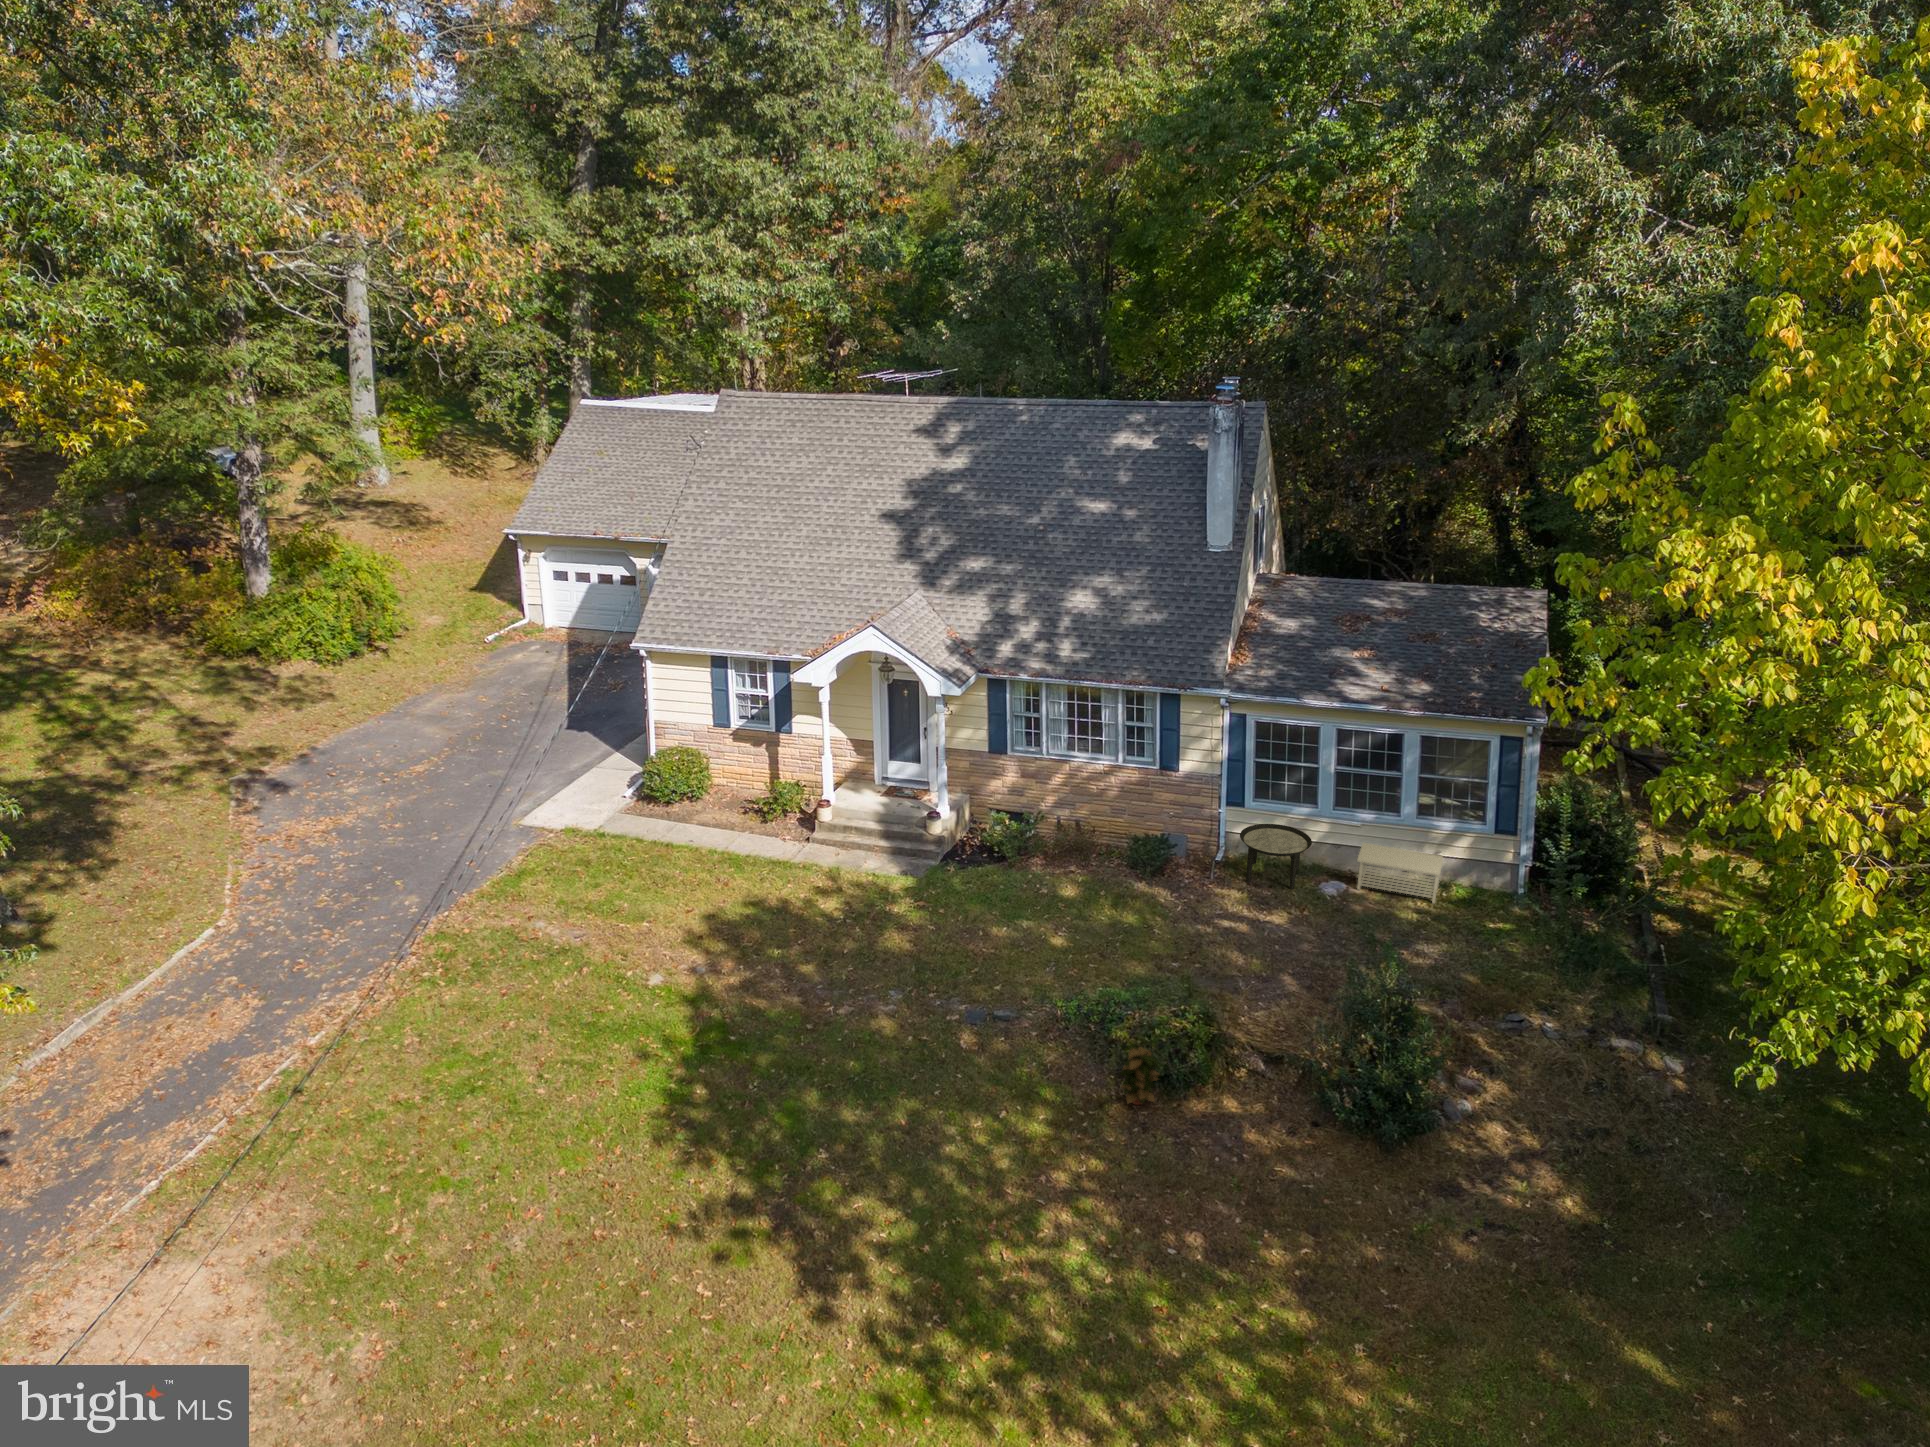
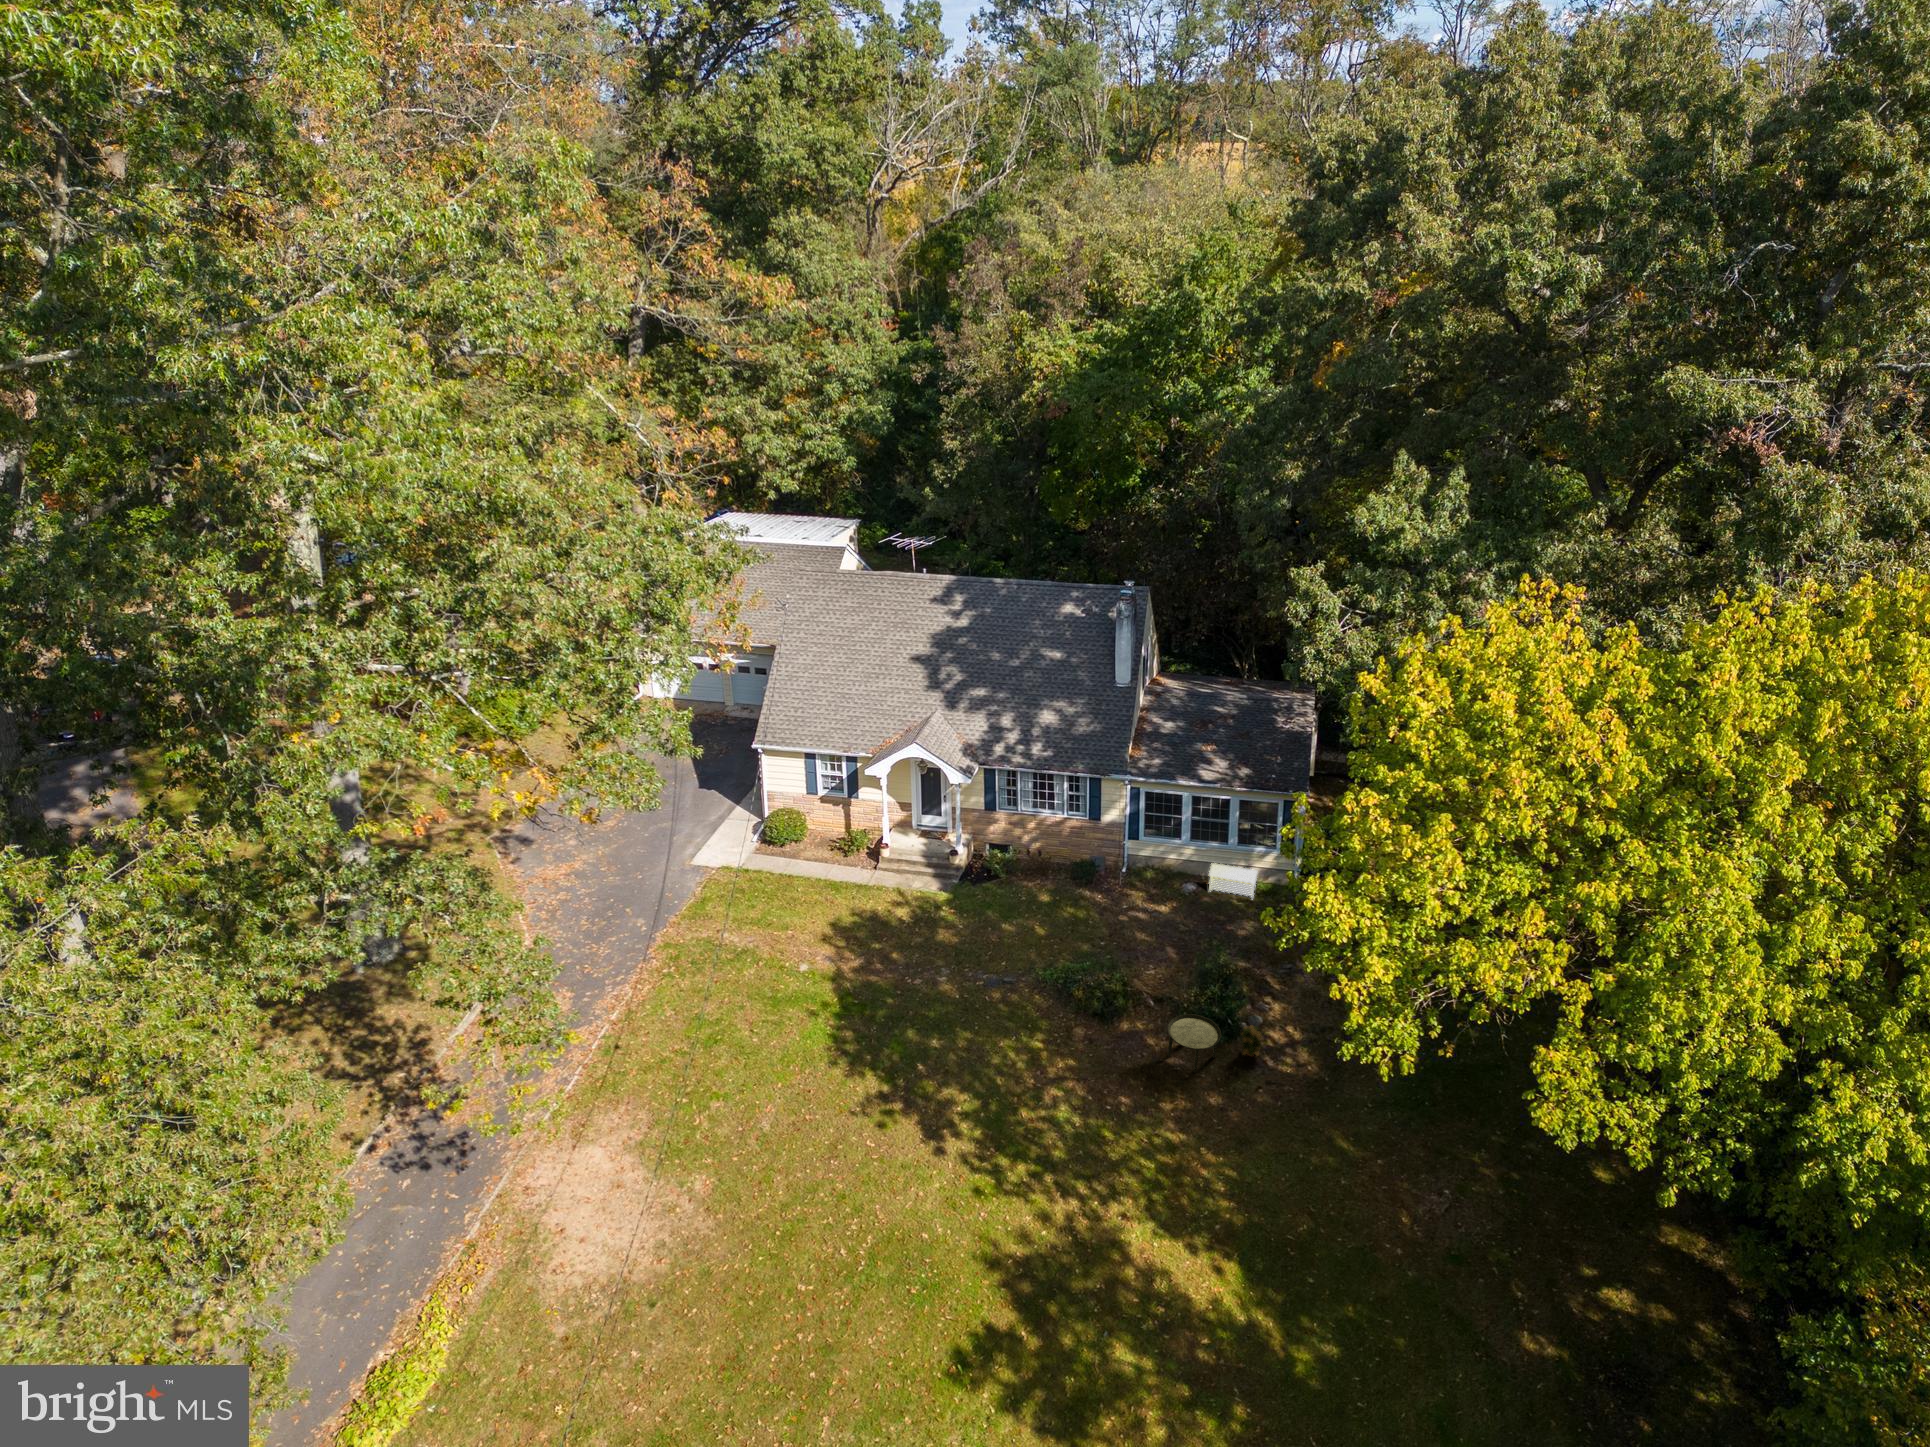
round table: present [1240,824,1312,889] -> present [1167,1014,1221,1073]
decorative plant: present [1120,1044,1160,1105] -> present [1241,1026,1262,1056]

